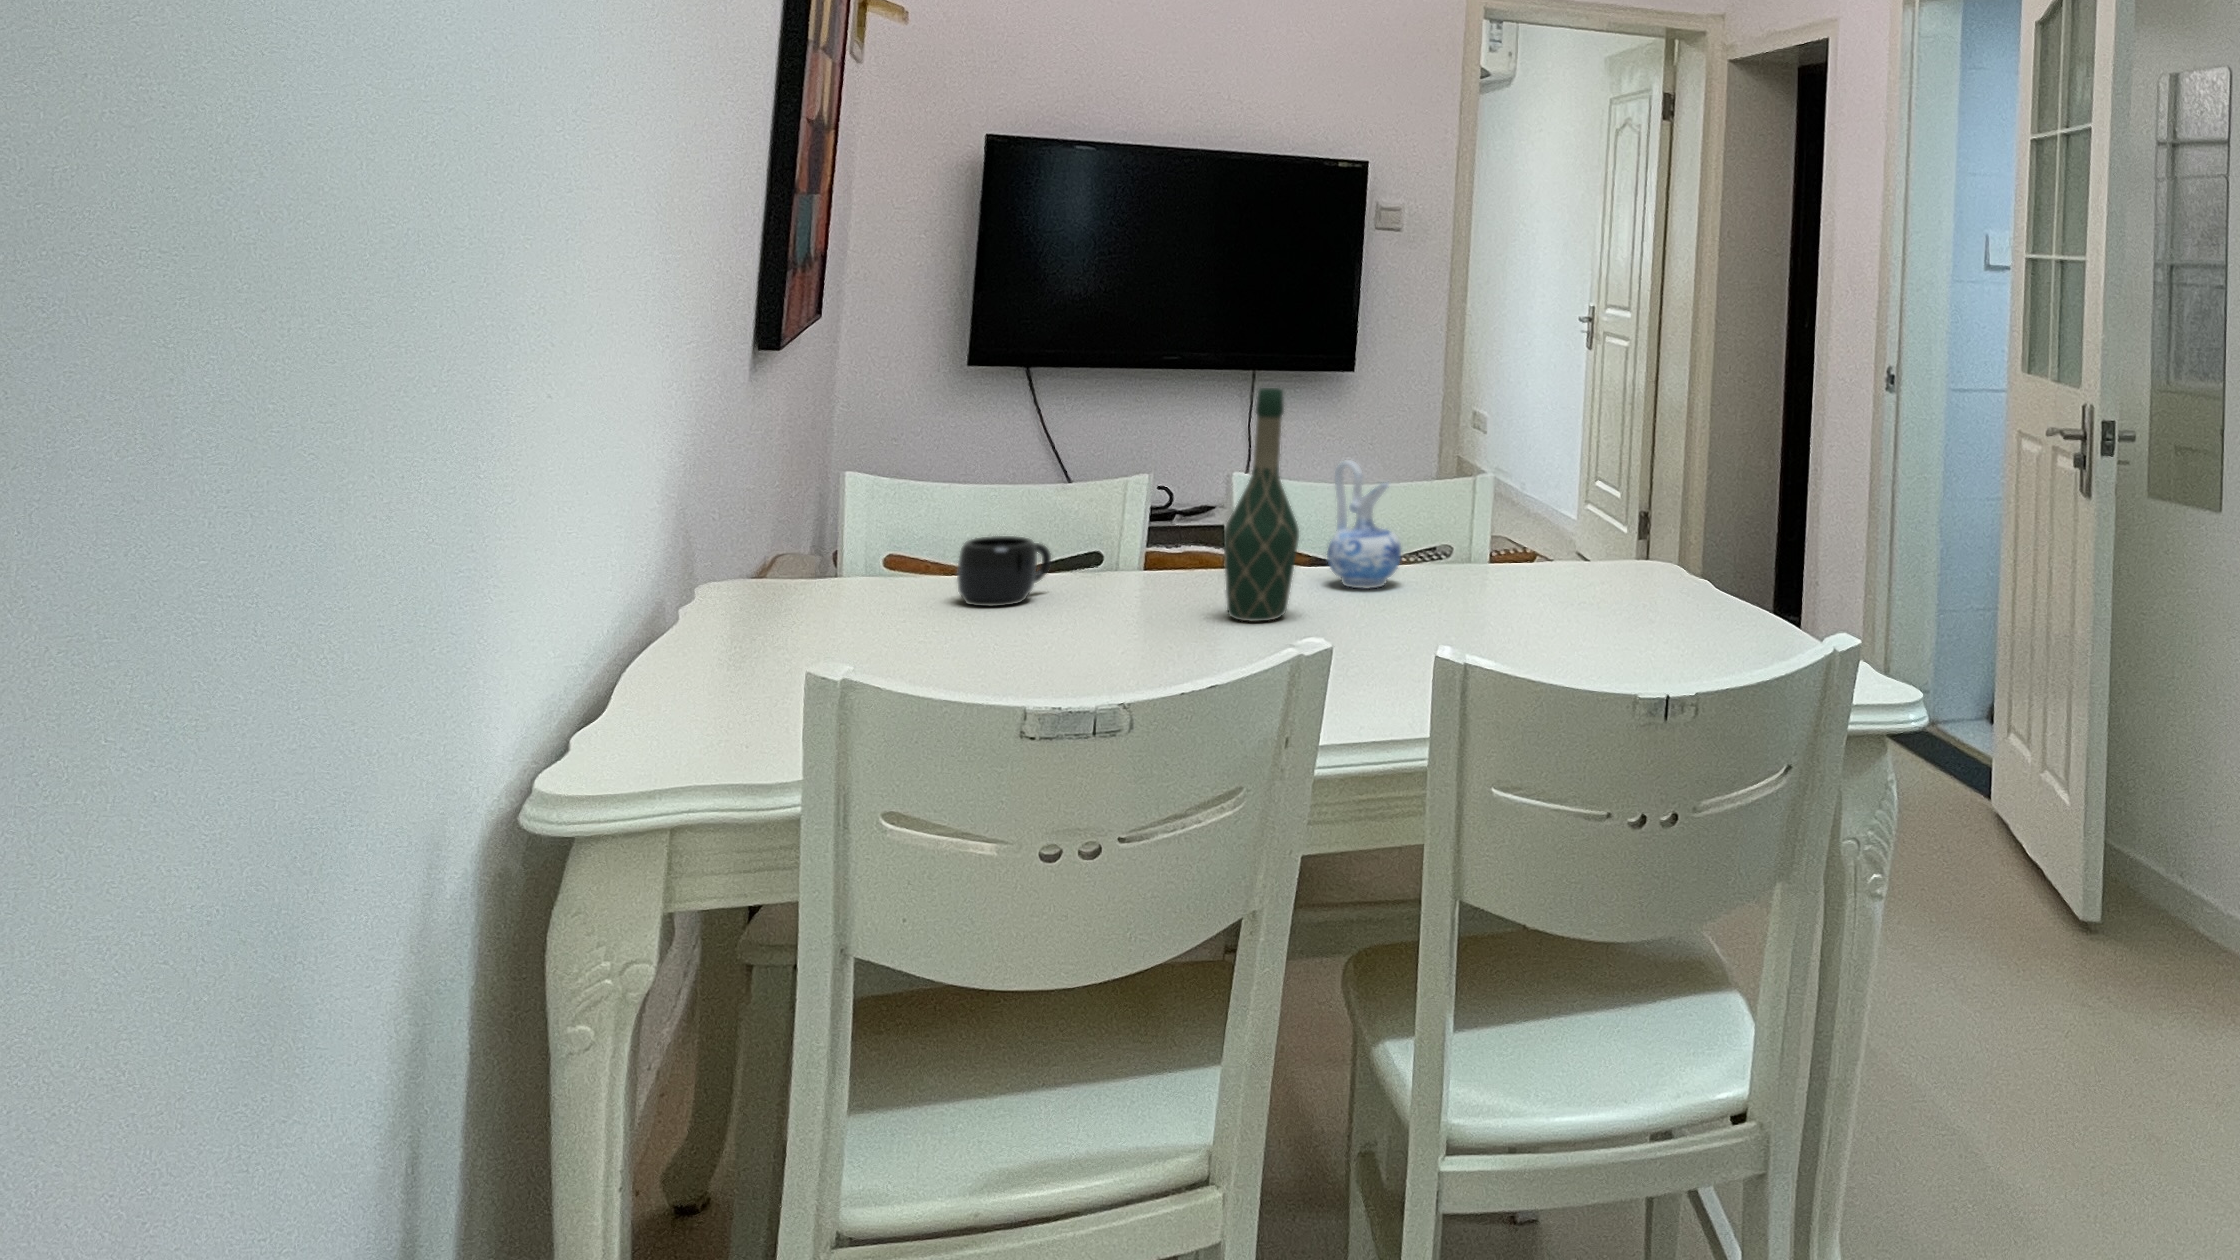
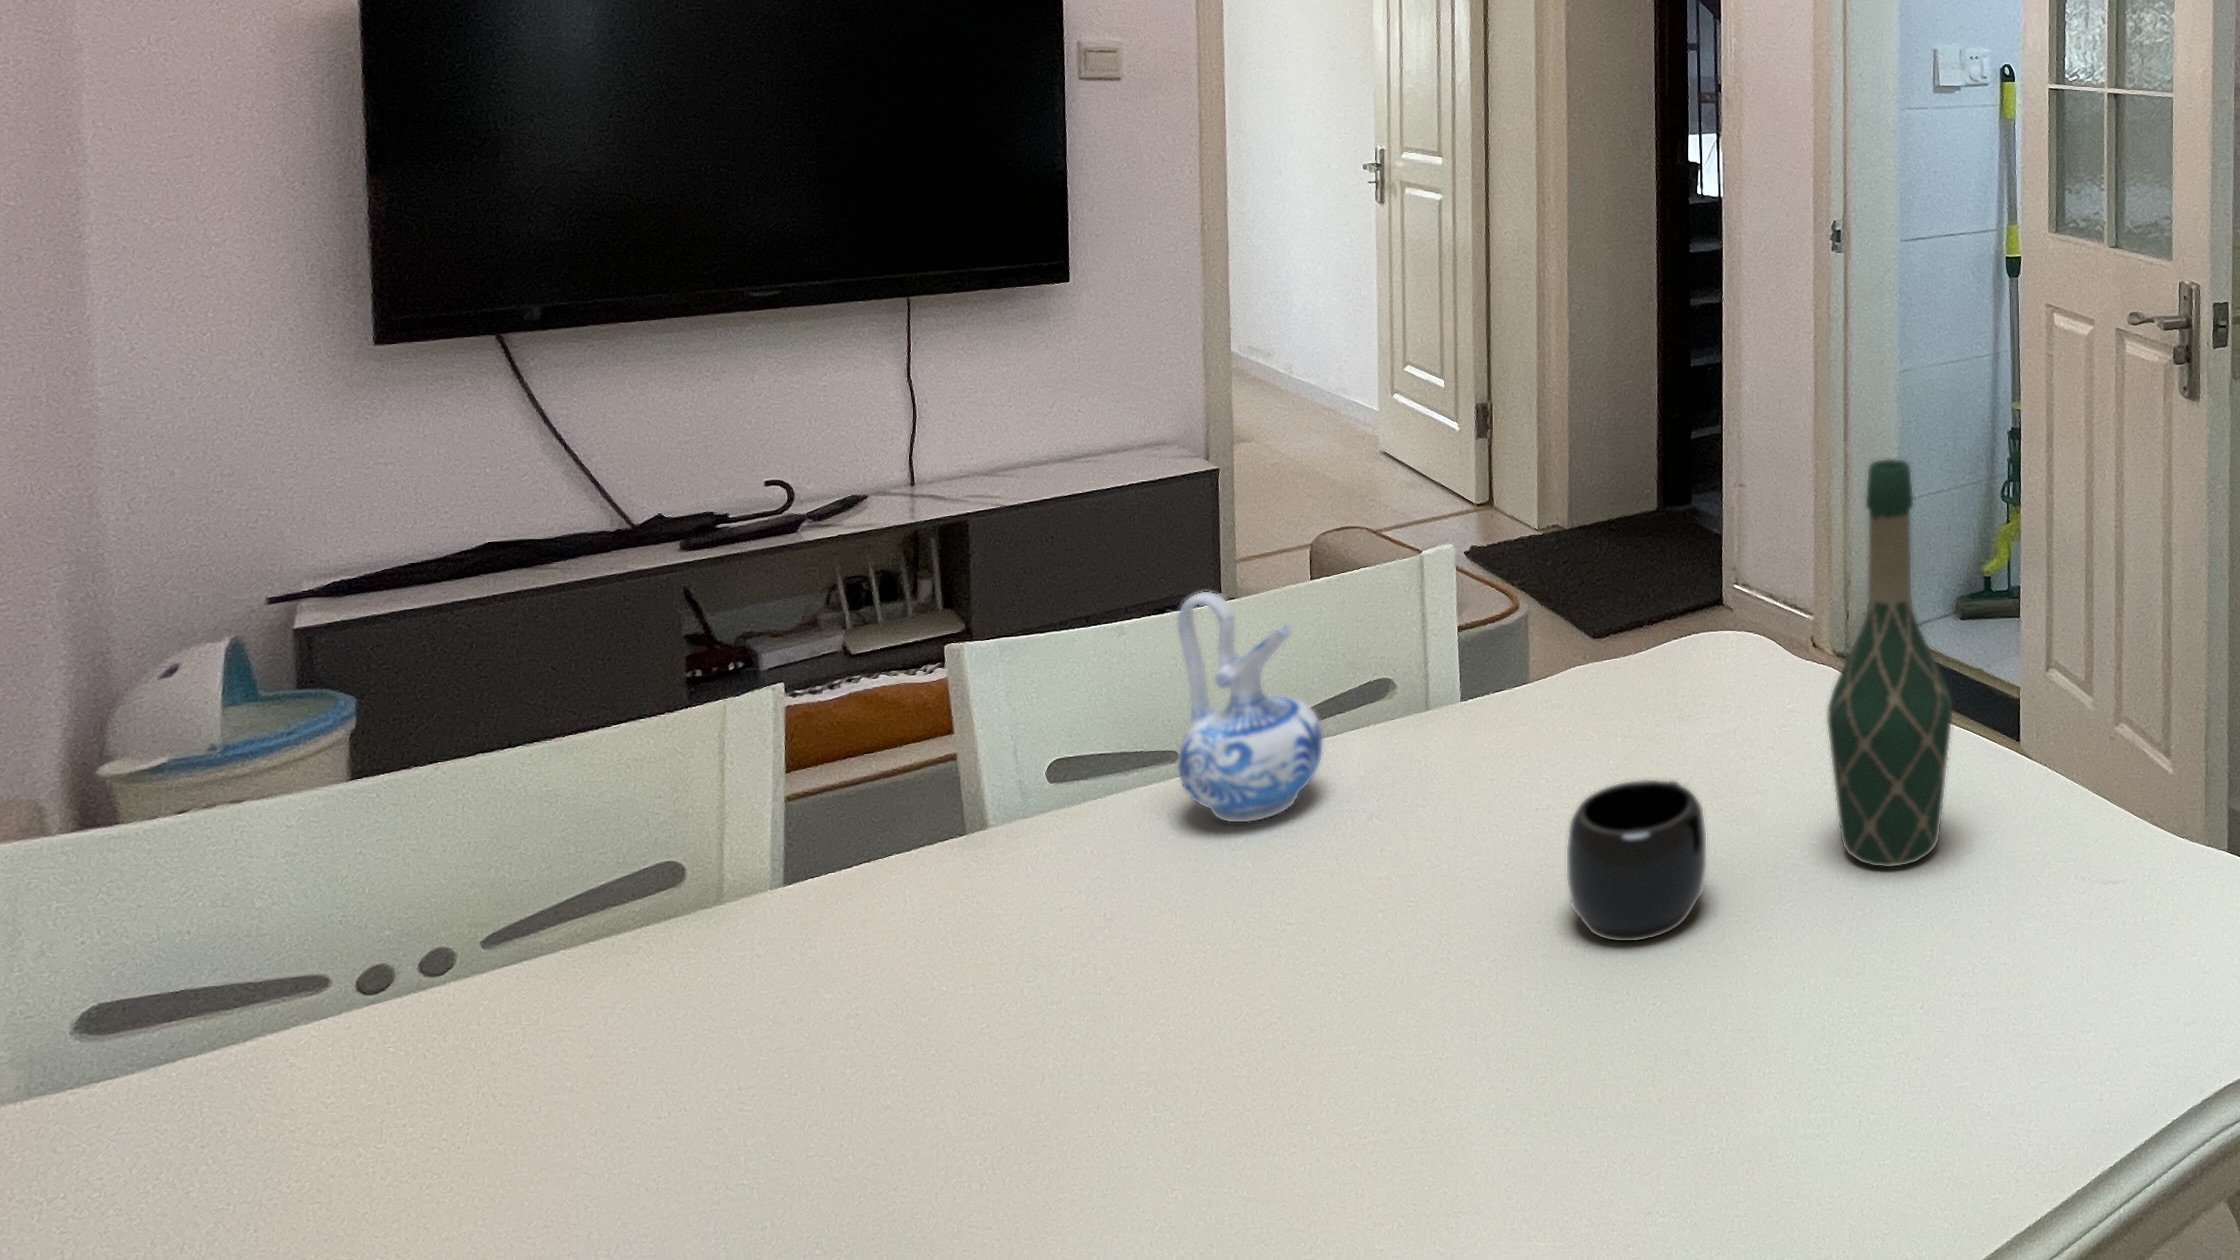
wine bottle: present [1224,388,1299,621] -> present [1827,459,1952,867]
mug: present [957,536,1051,606] -> present [1567,780,1706,941]

